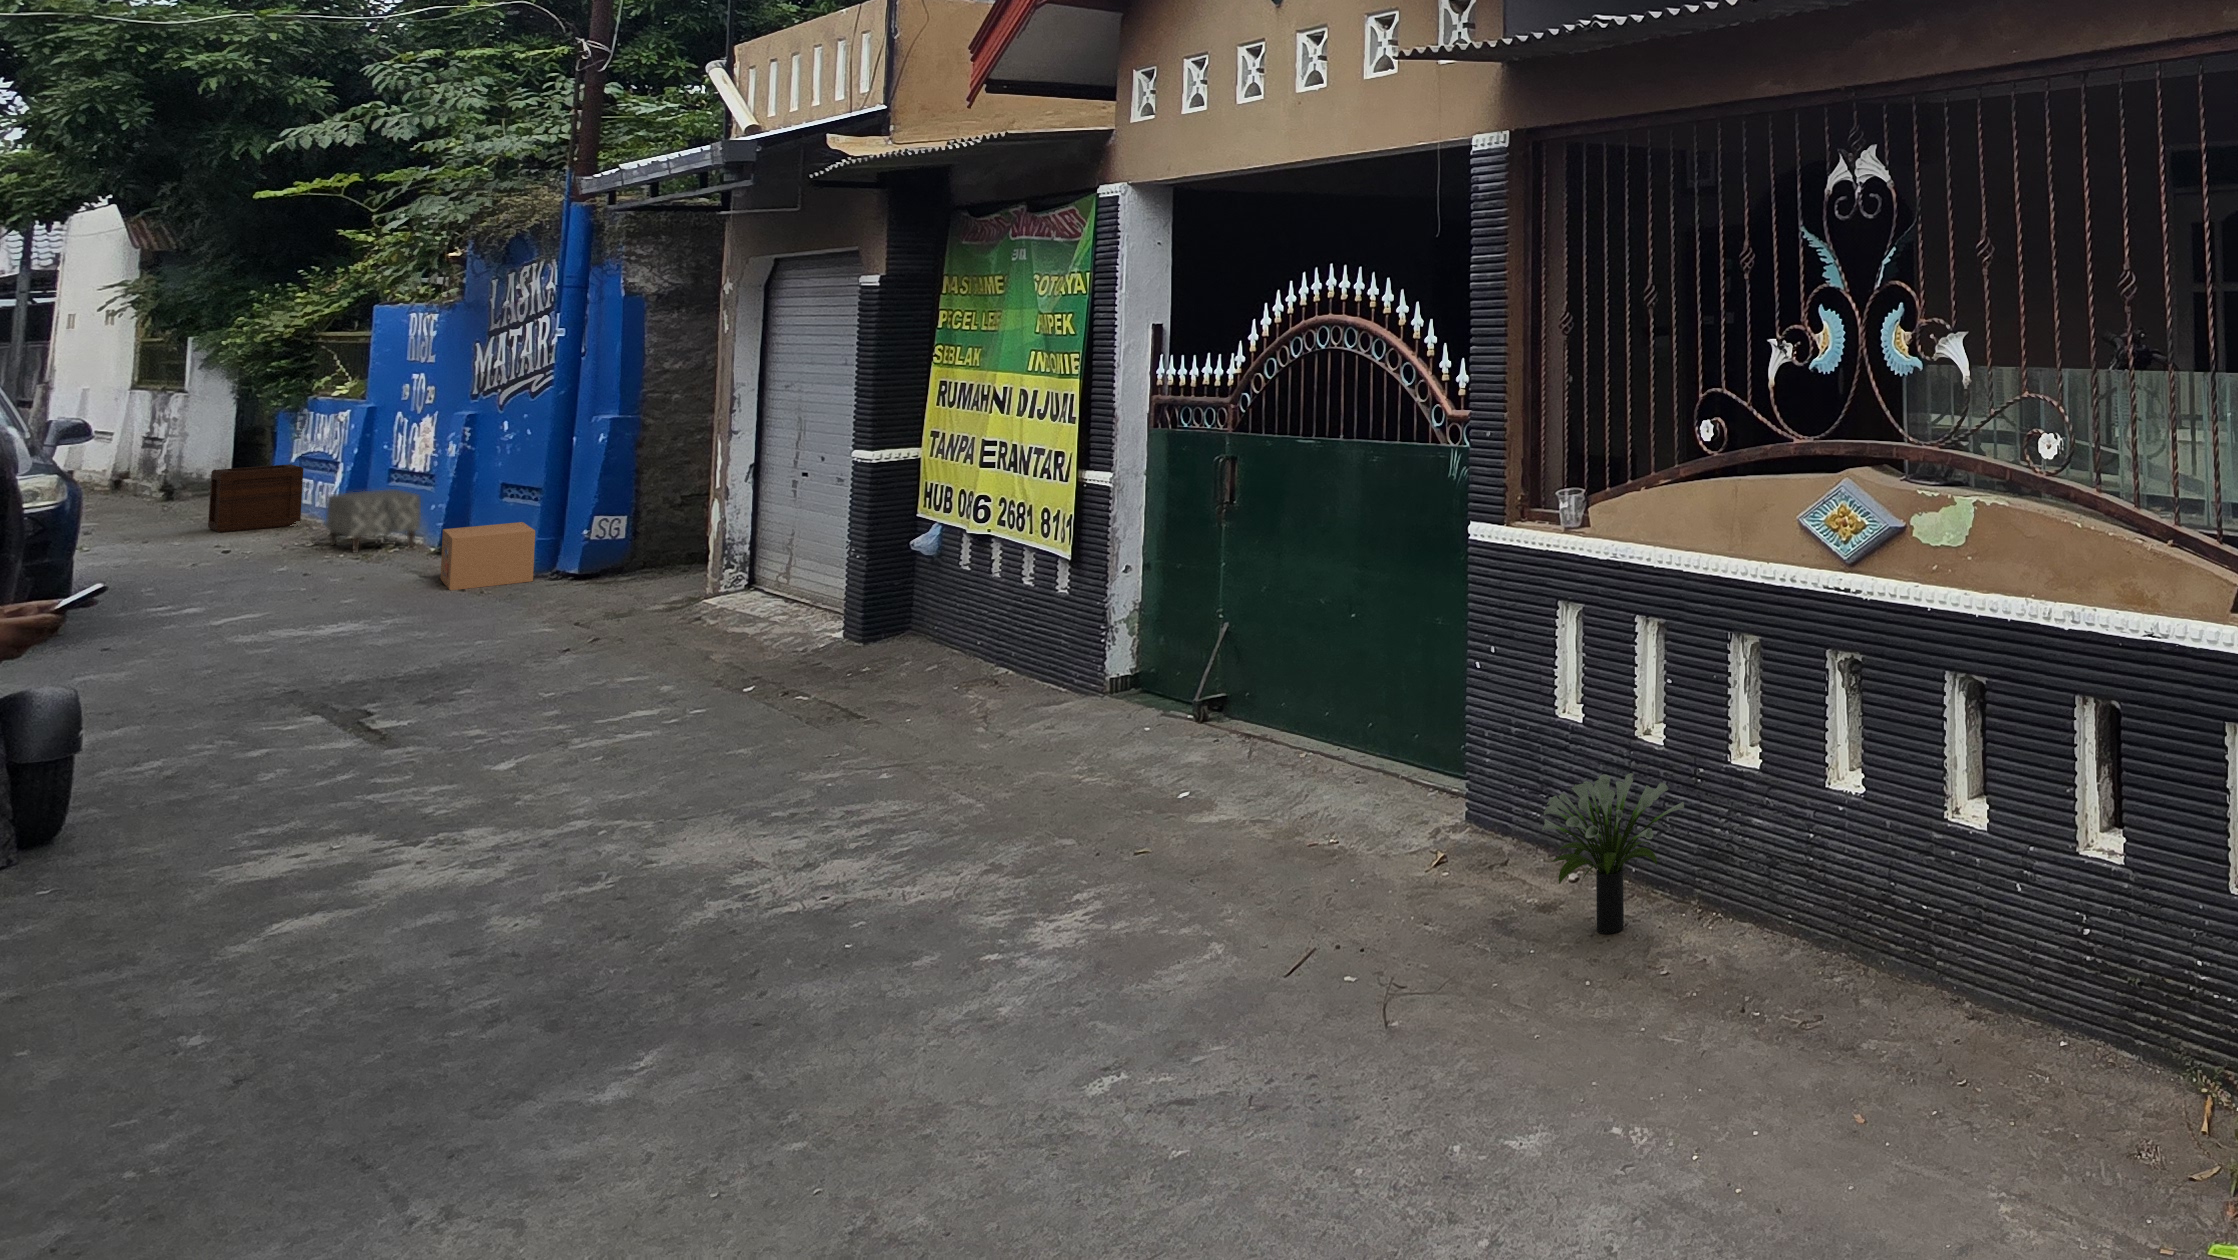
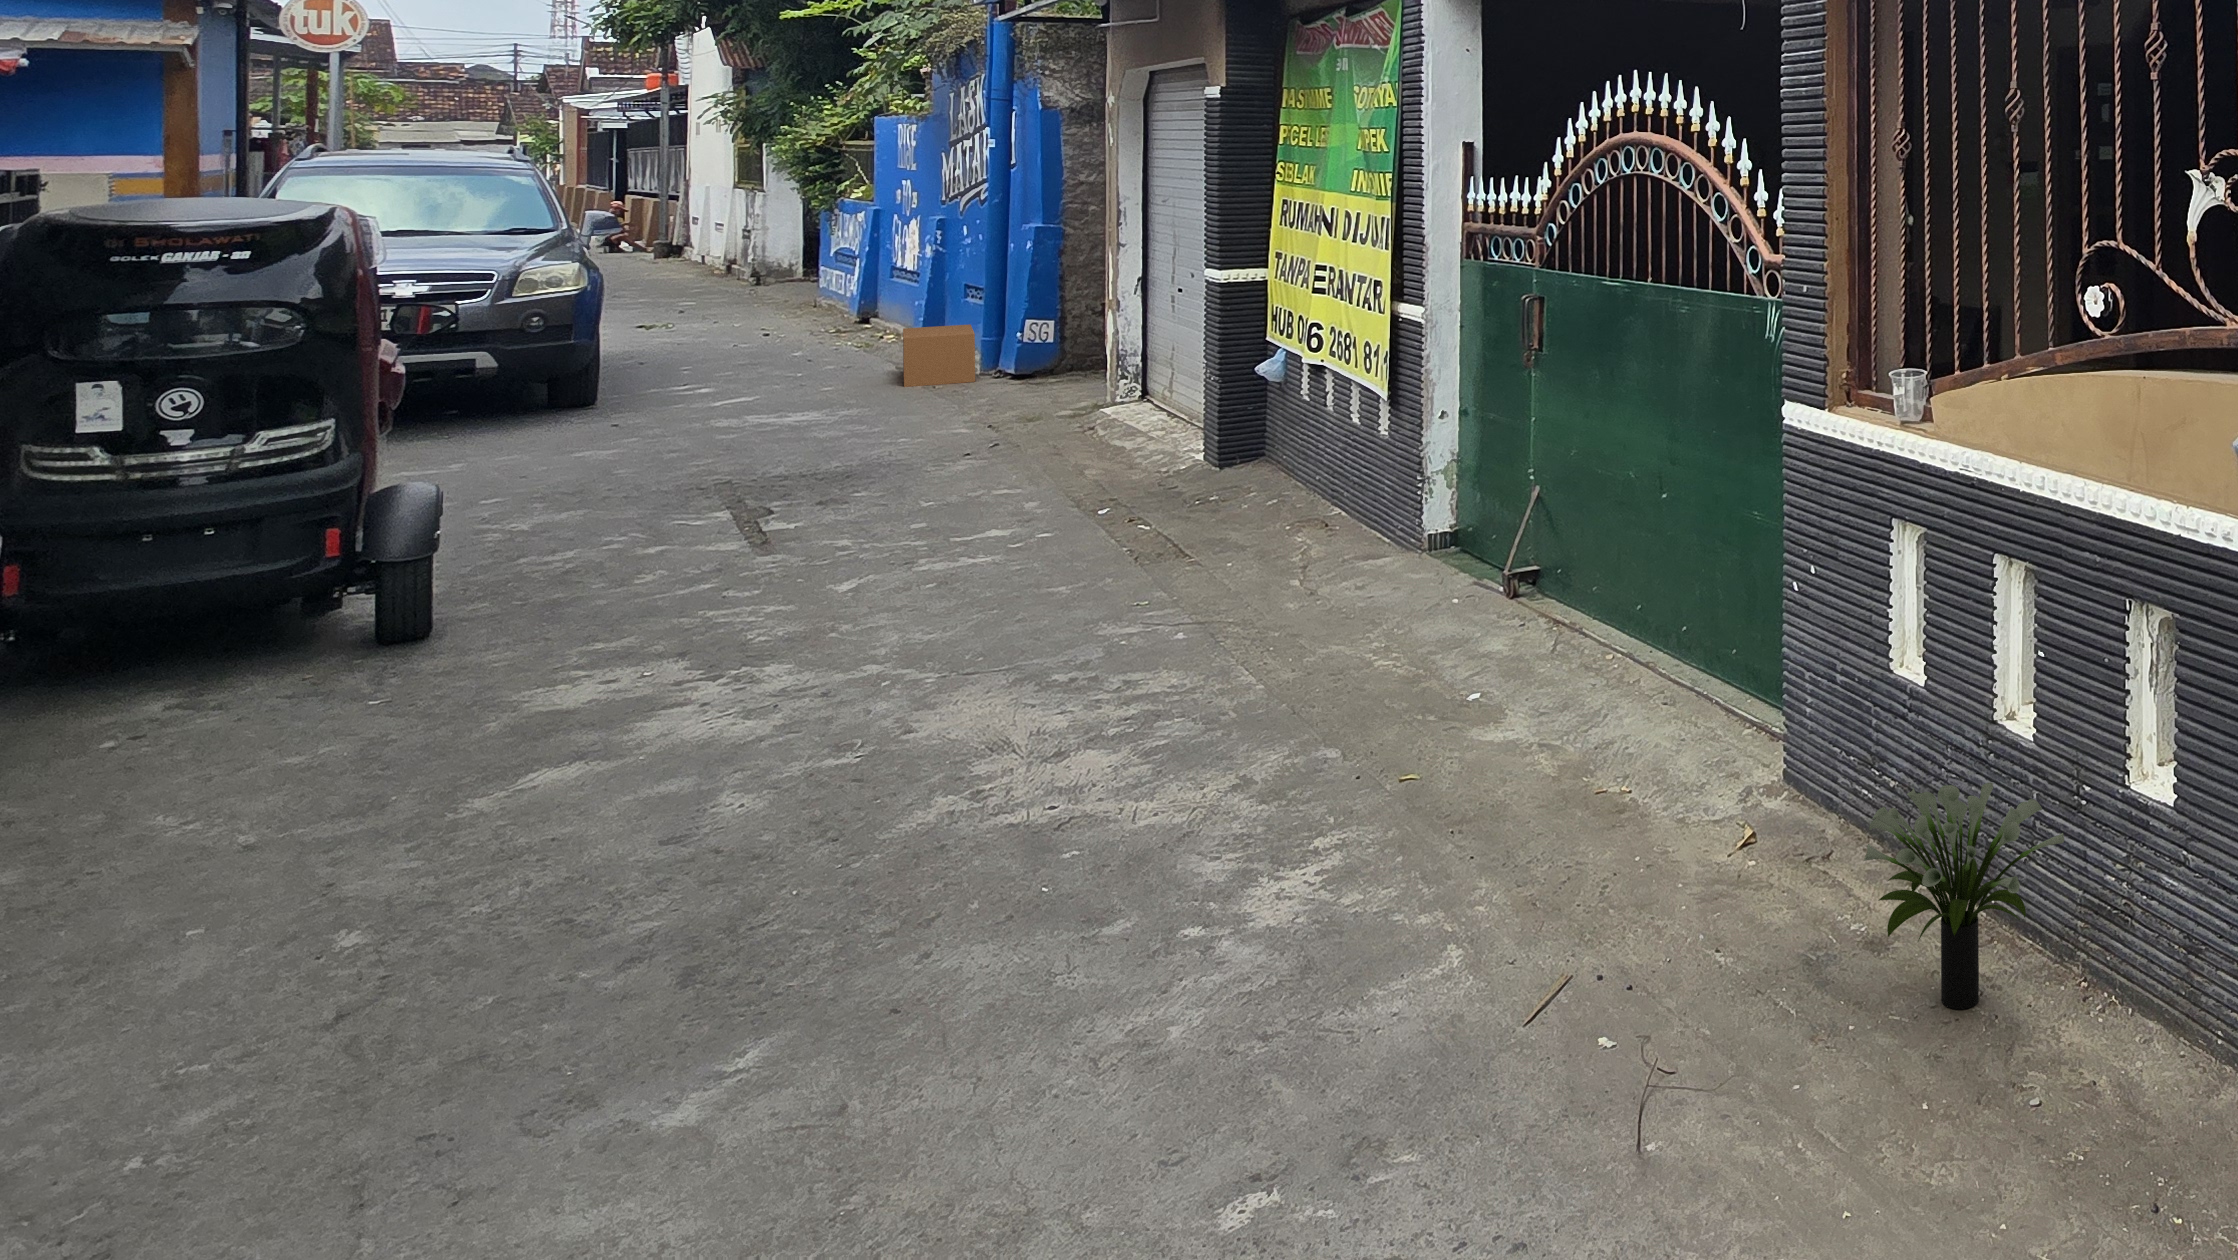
wooden crate: present [208,464,303,533] -> none [760,260,829,319]
bench: present [326,489,421,552] -> none [835,287,906,345]

